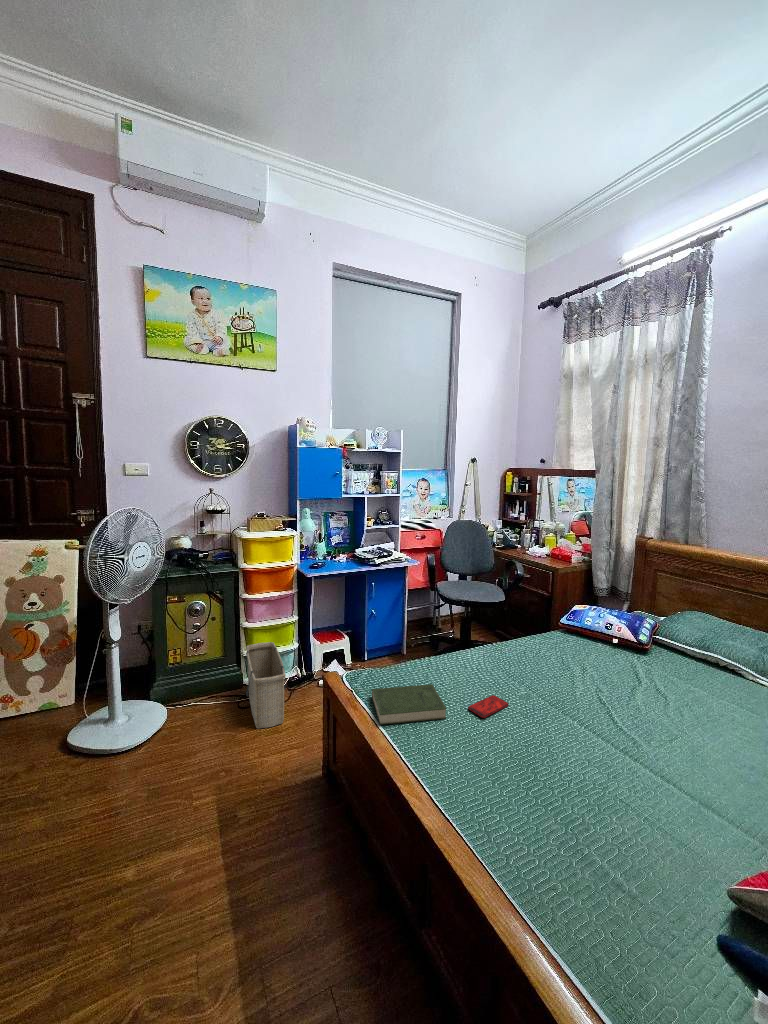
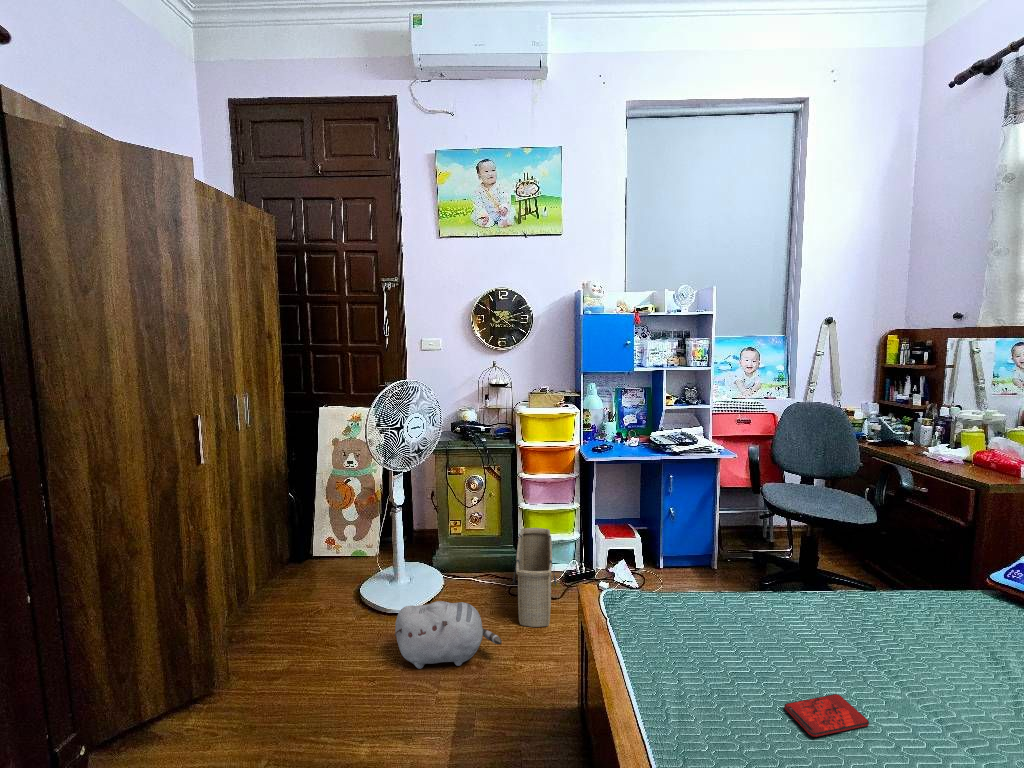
book: present [372,684,446,725] -> none [630,630,741,714]
plush toy: none [136,717,248,788] -> present [394,601,502,669]

